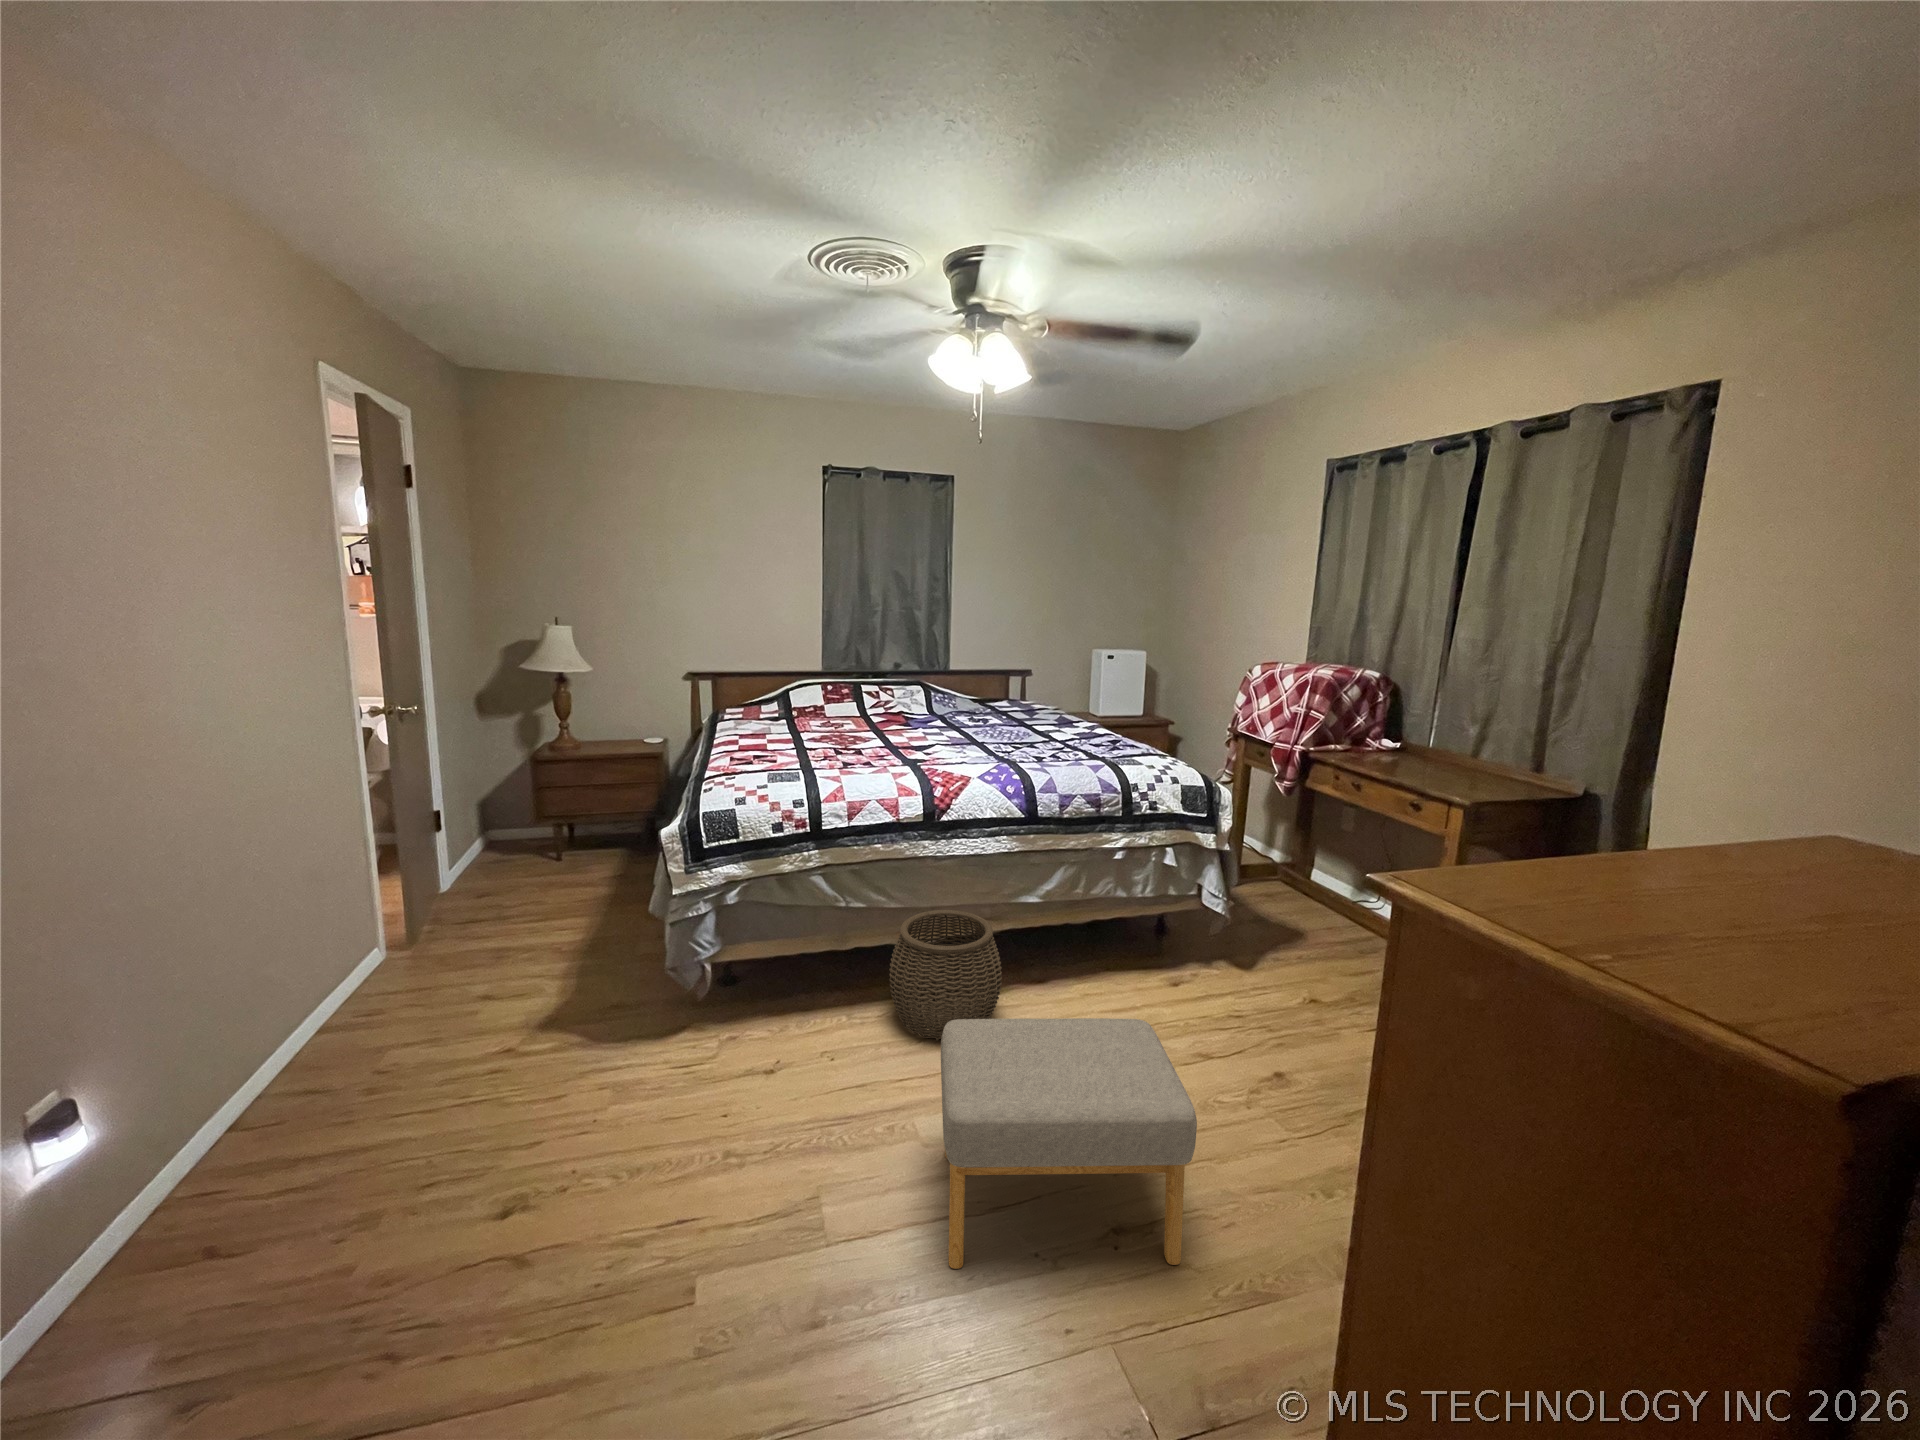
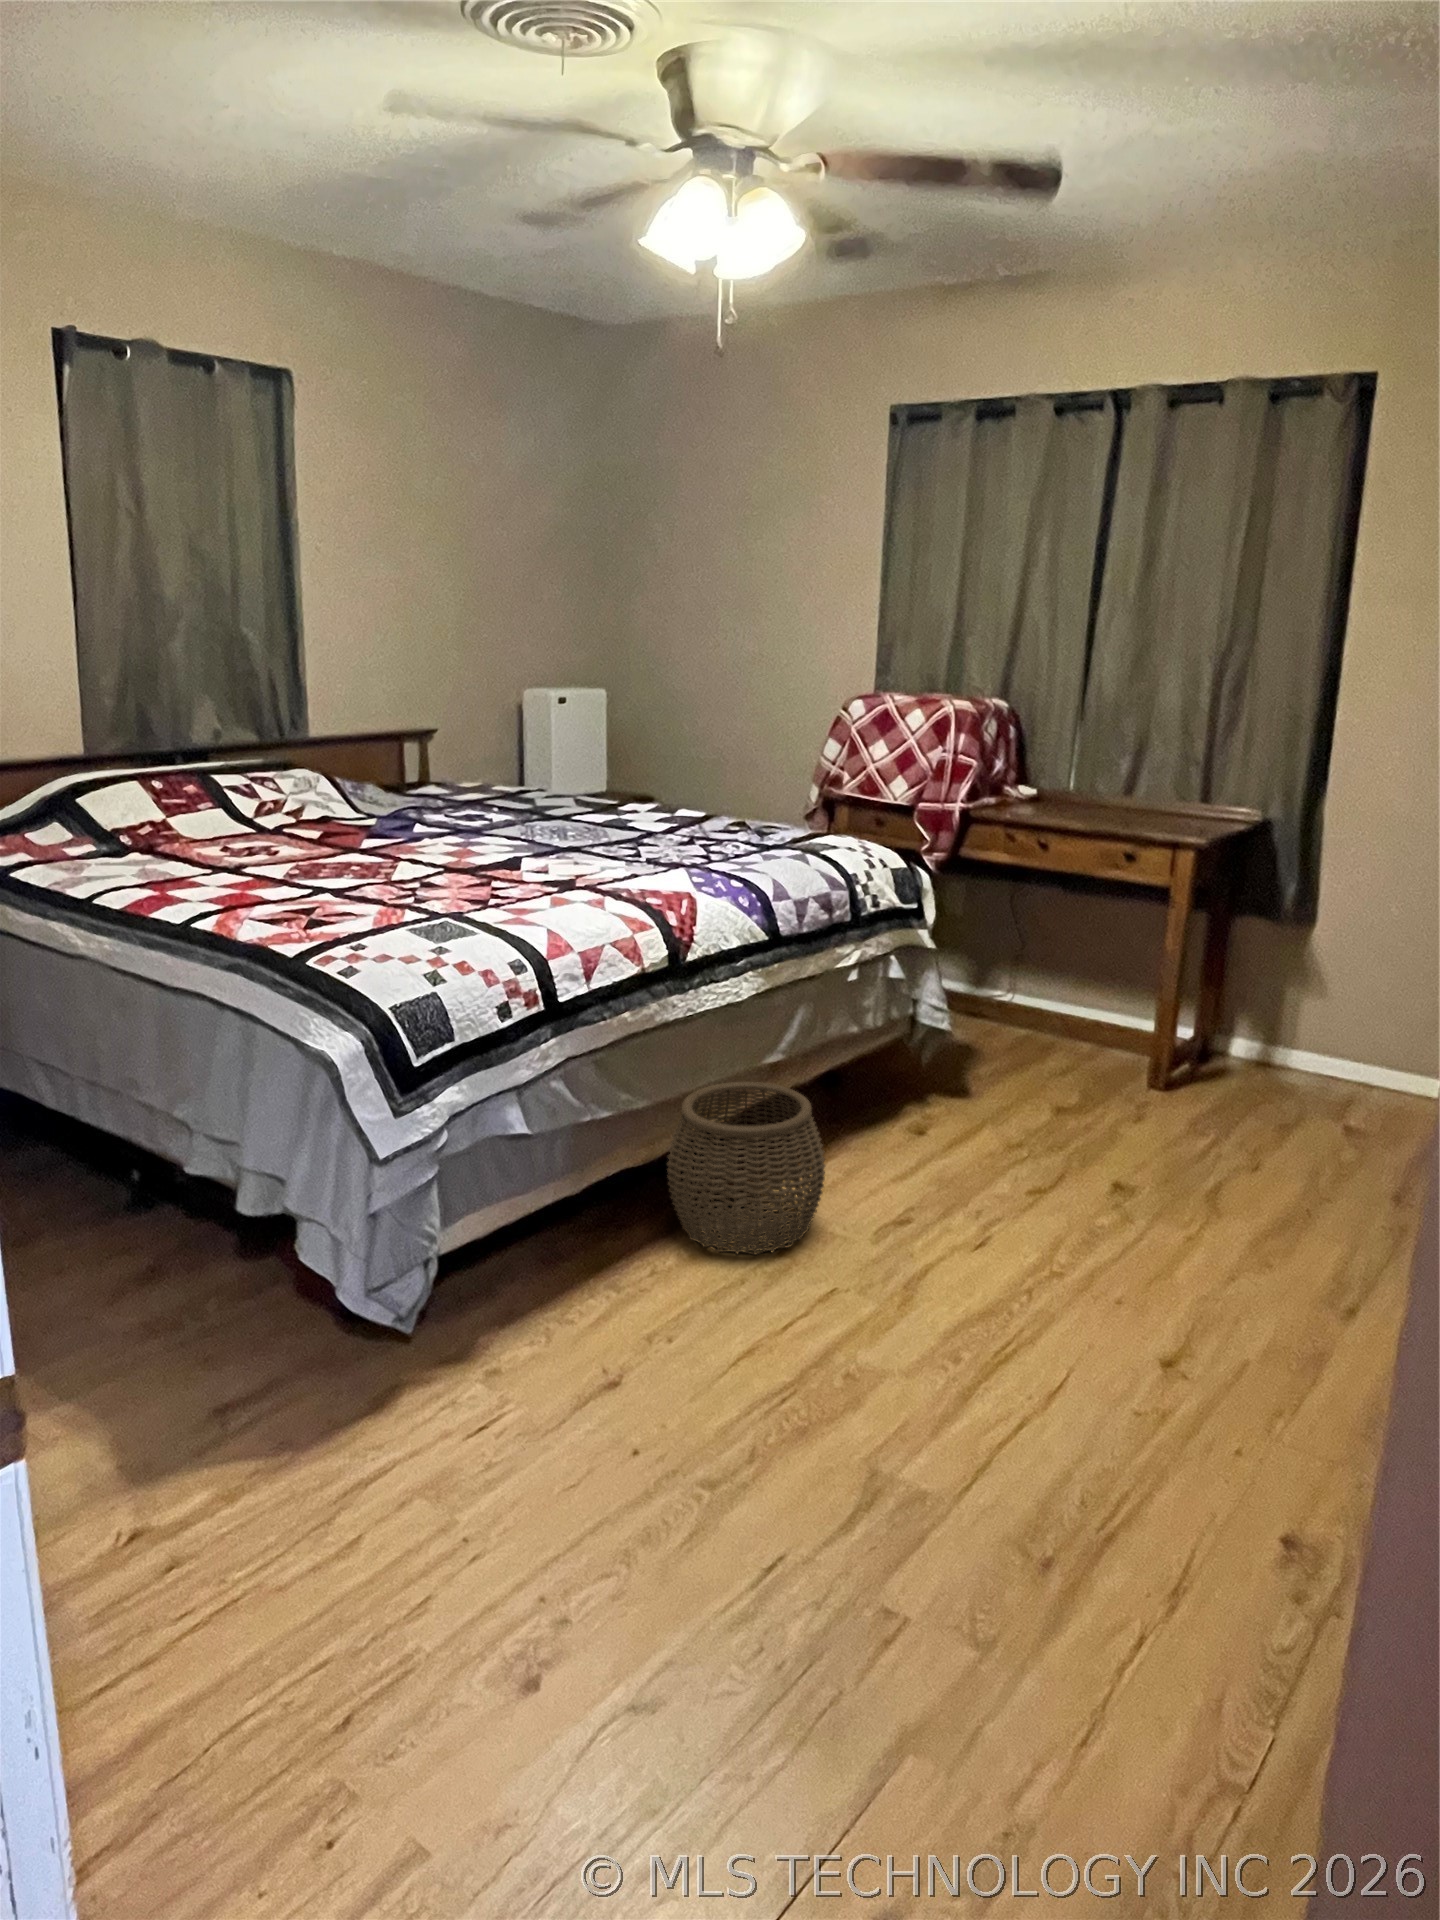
footstool: present [941,1018,1197,1269] -> none [925,1129,1245,1434]

